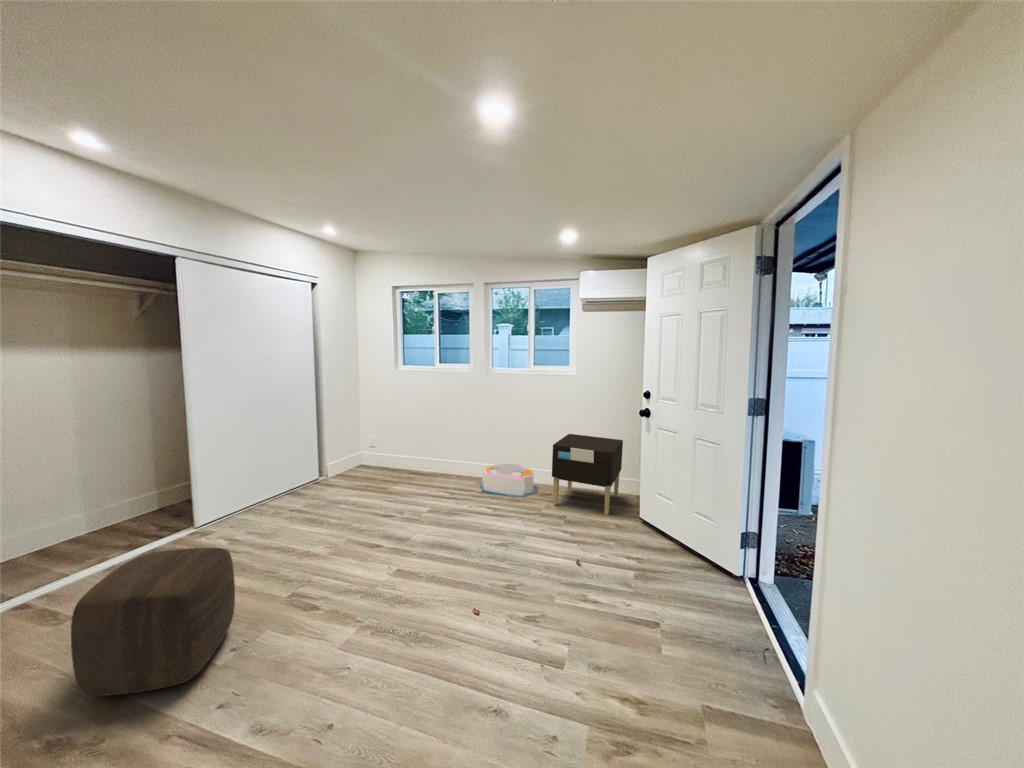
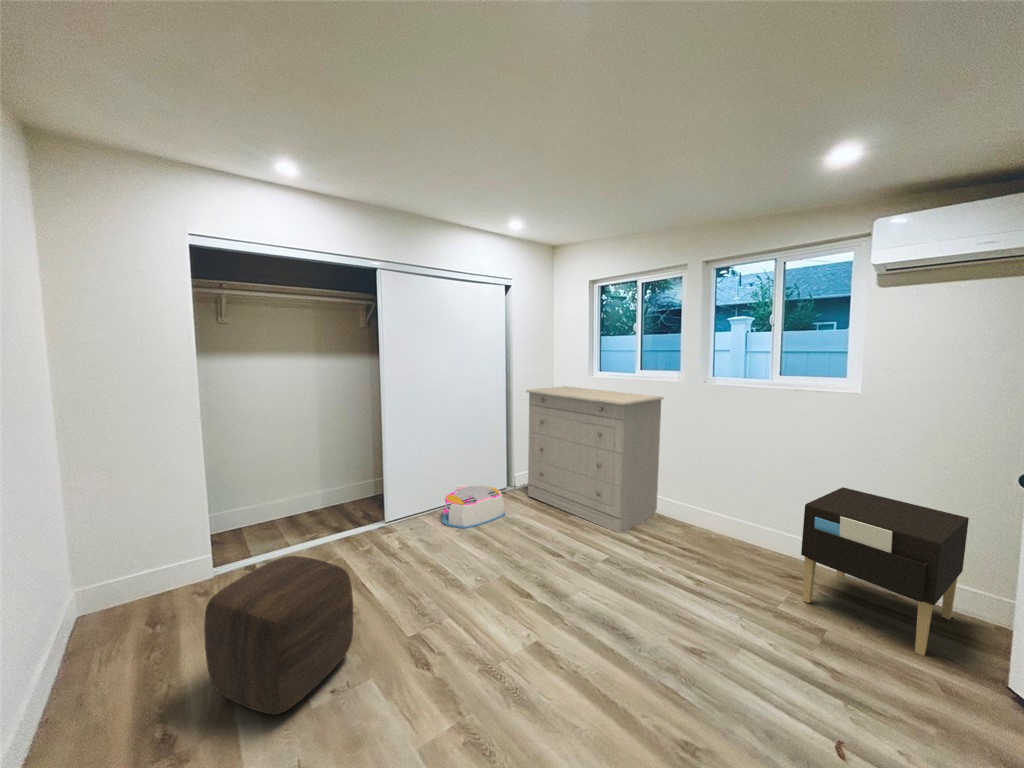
dresser: none [339,379,459,493] -> present [526,386,664,533]
storage bin: present [481,462,537,497] -> present [441,484,505,529]

